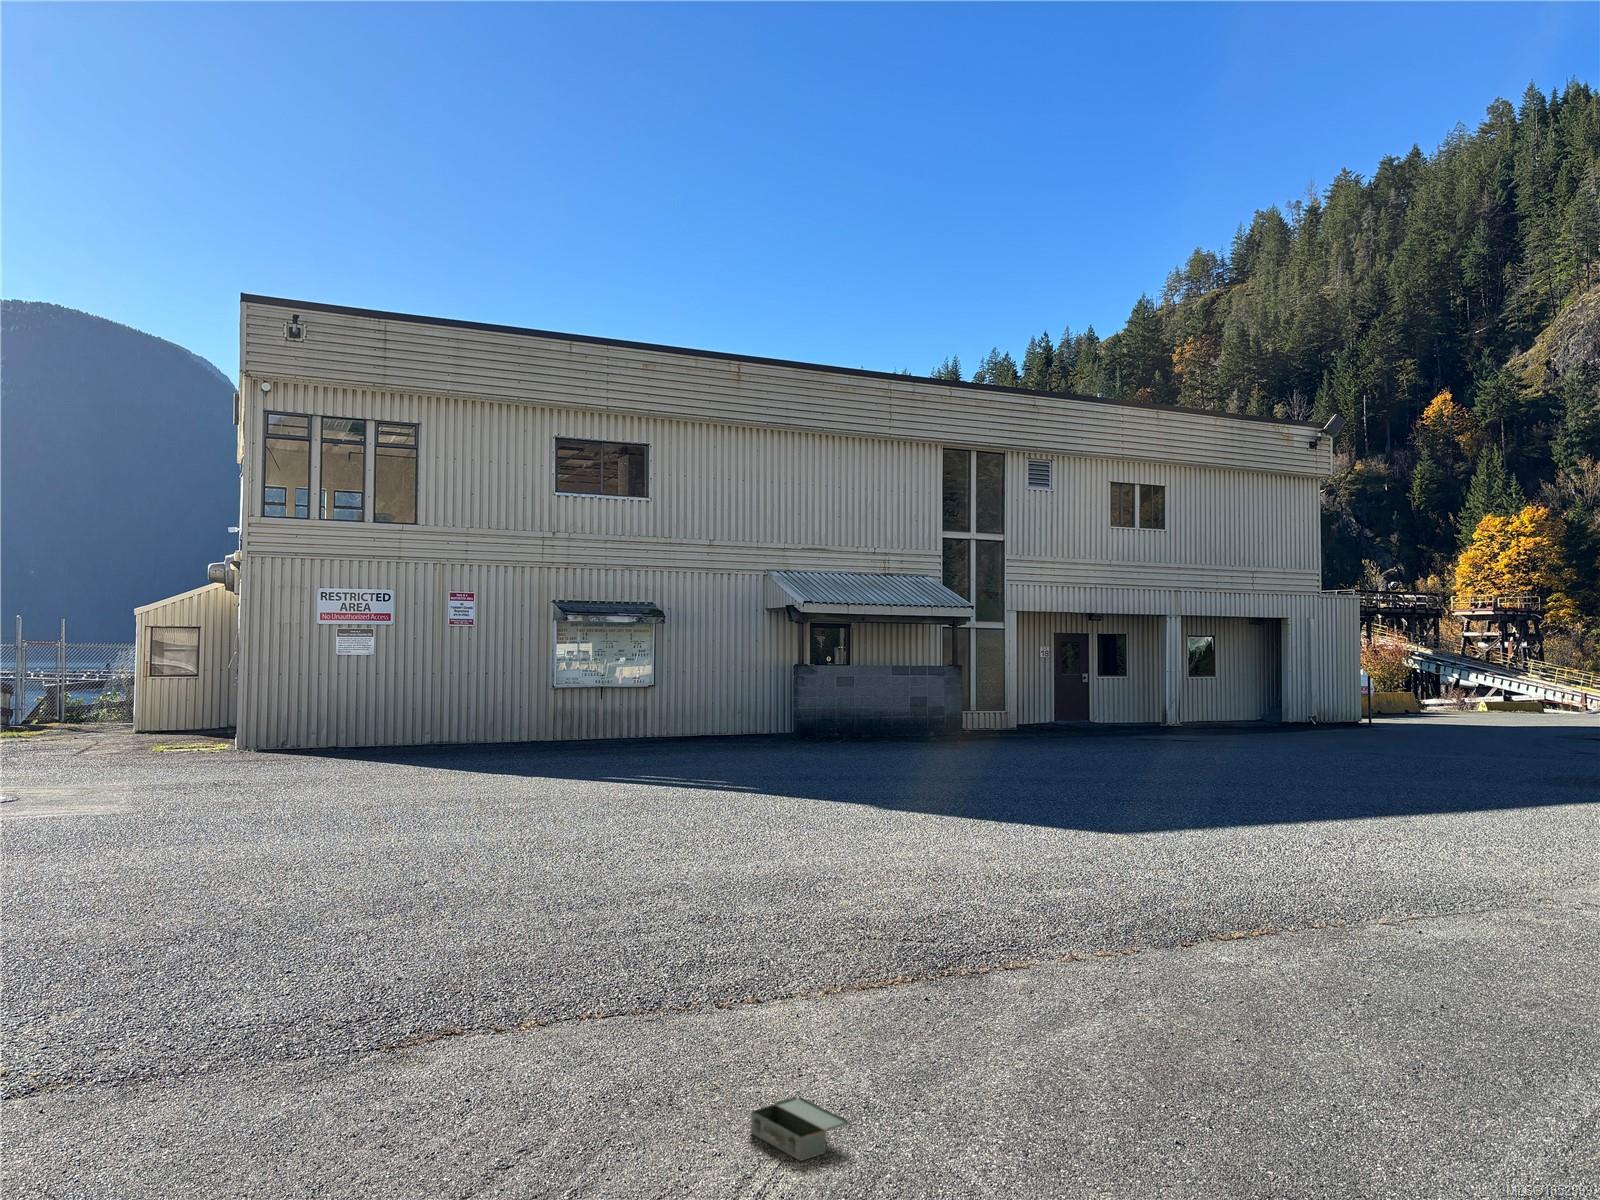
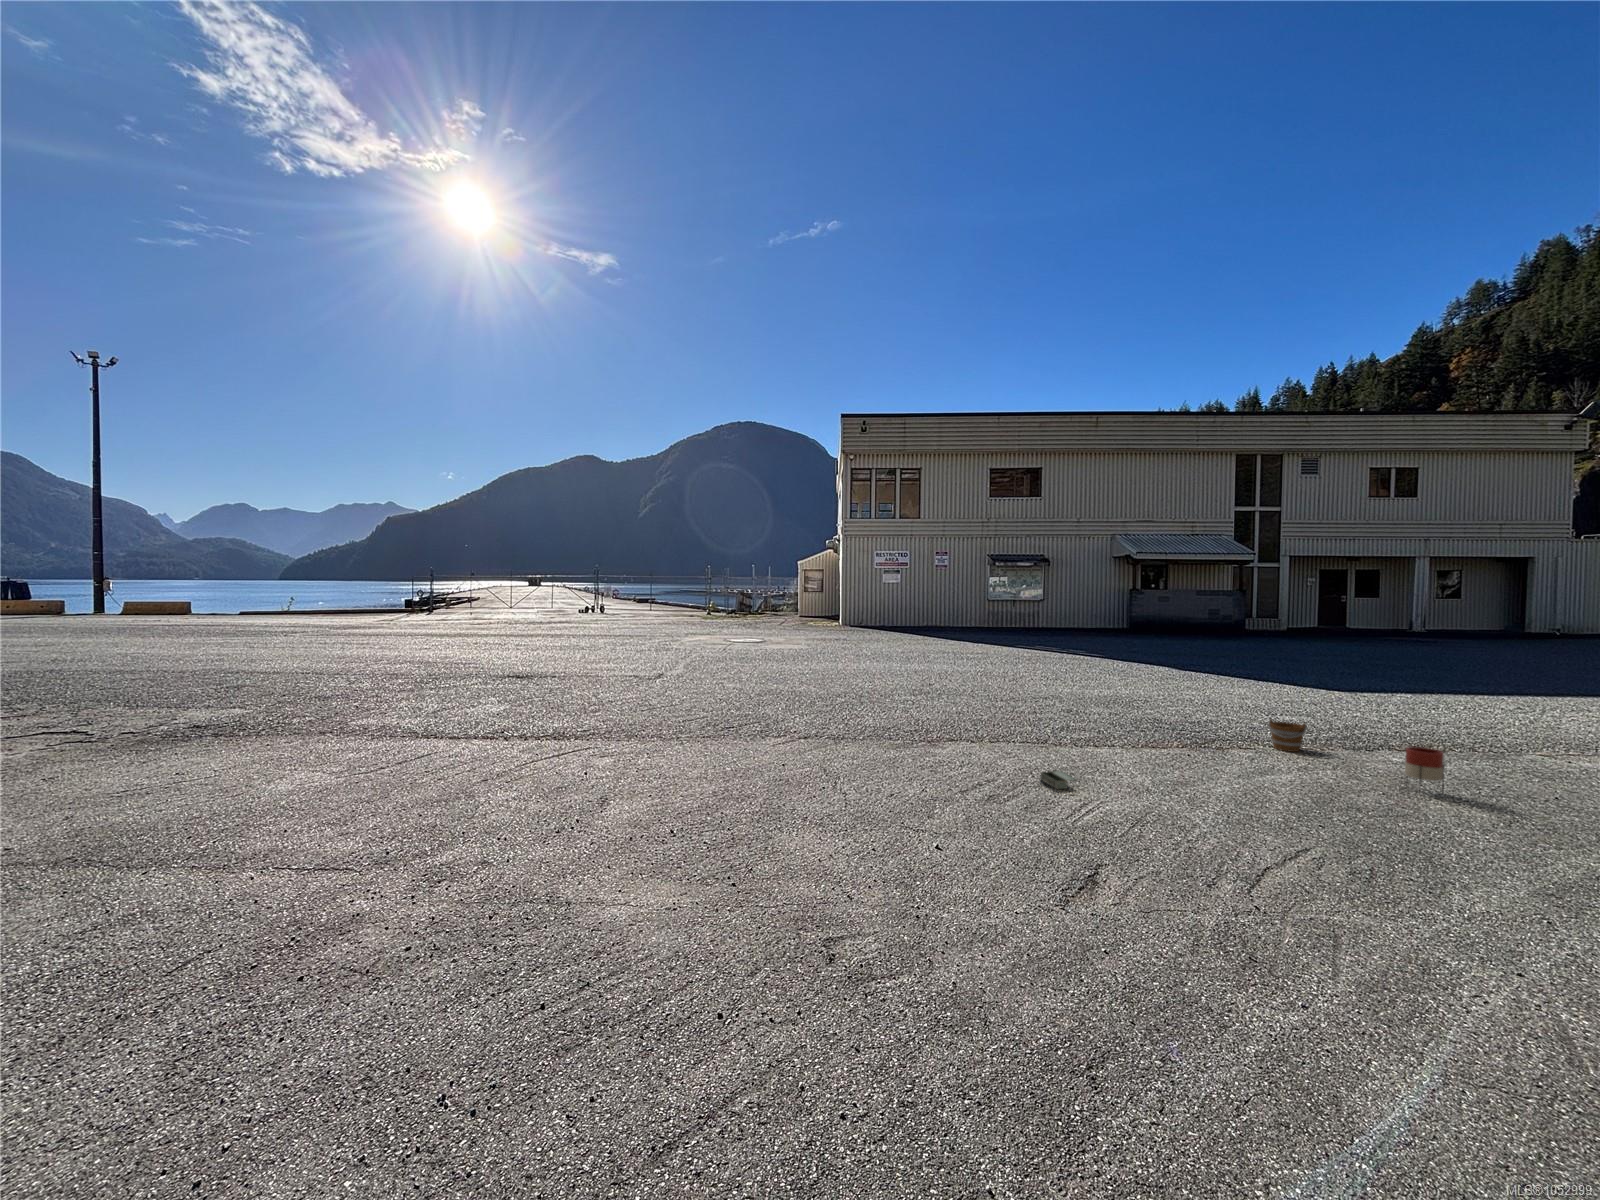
bucket: none [1143,892,1209,957] -> present [1268,719,1306,752]
planter: none [1413,929,1476,1029] -> present [1405,747,1445,791]

